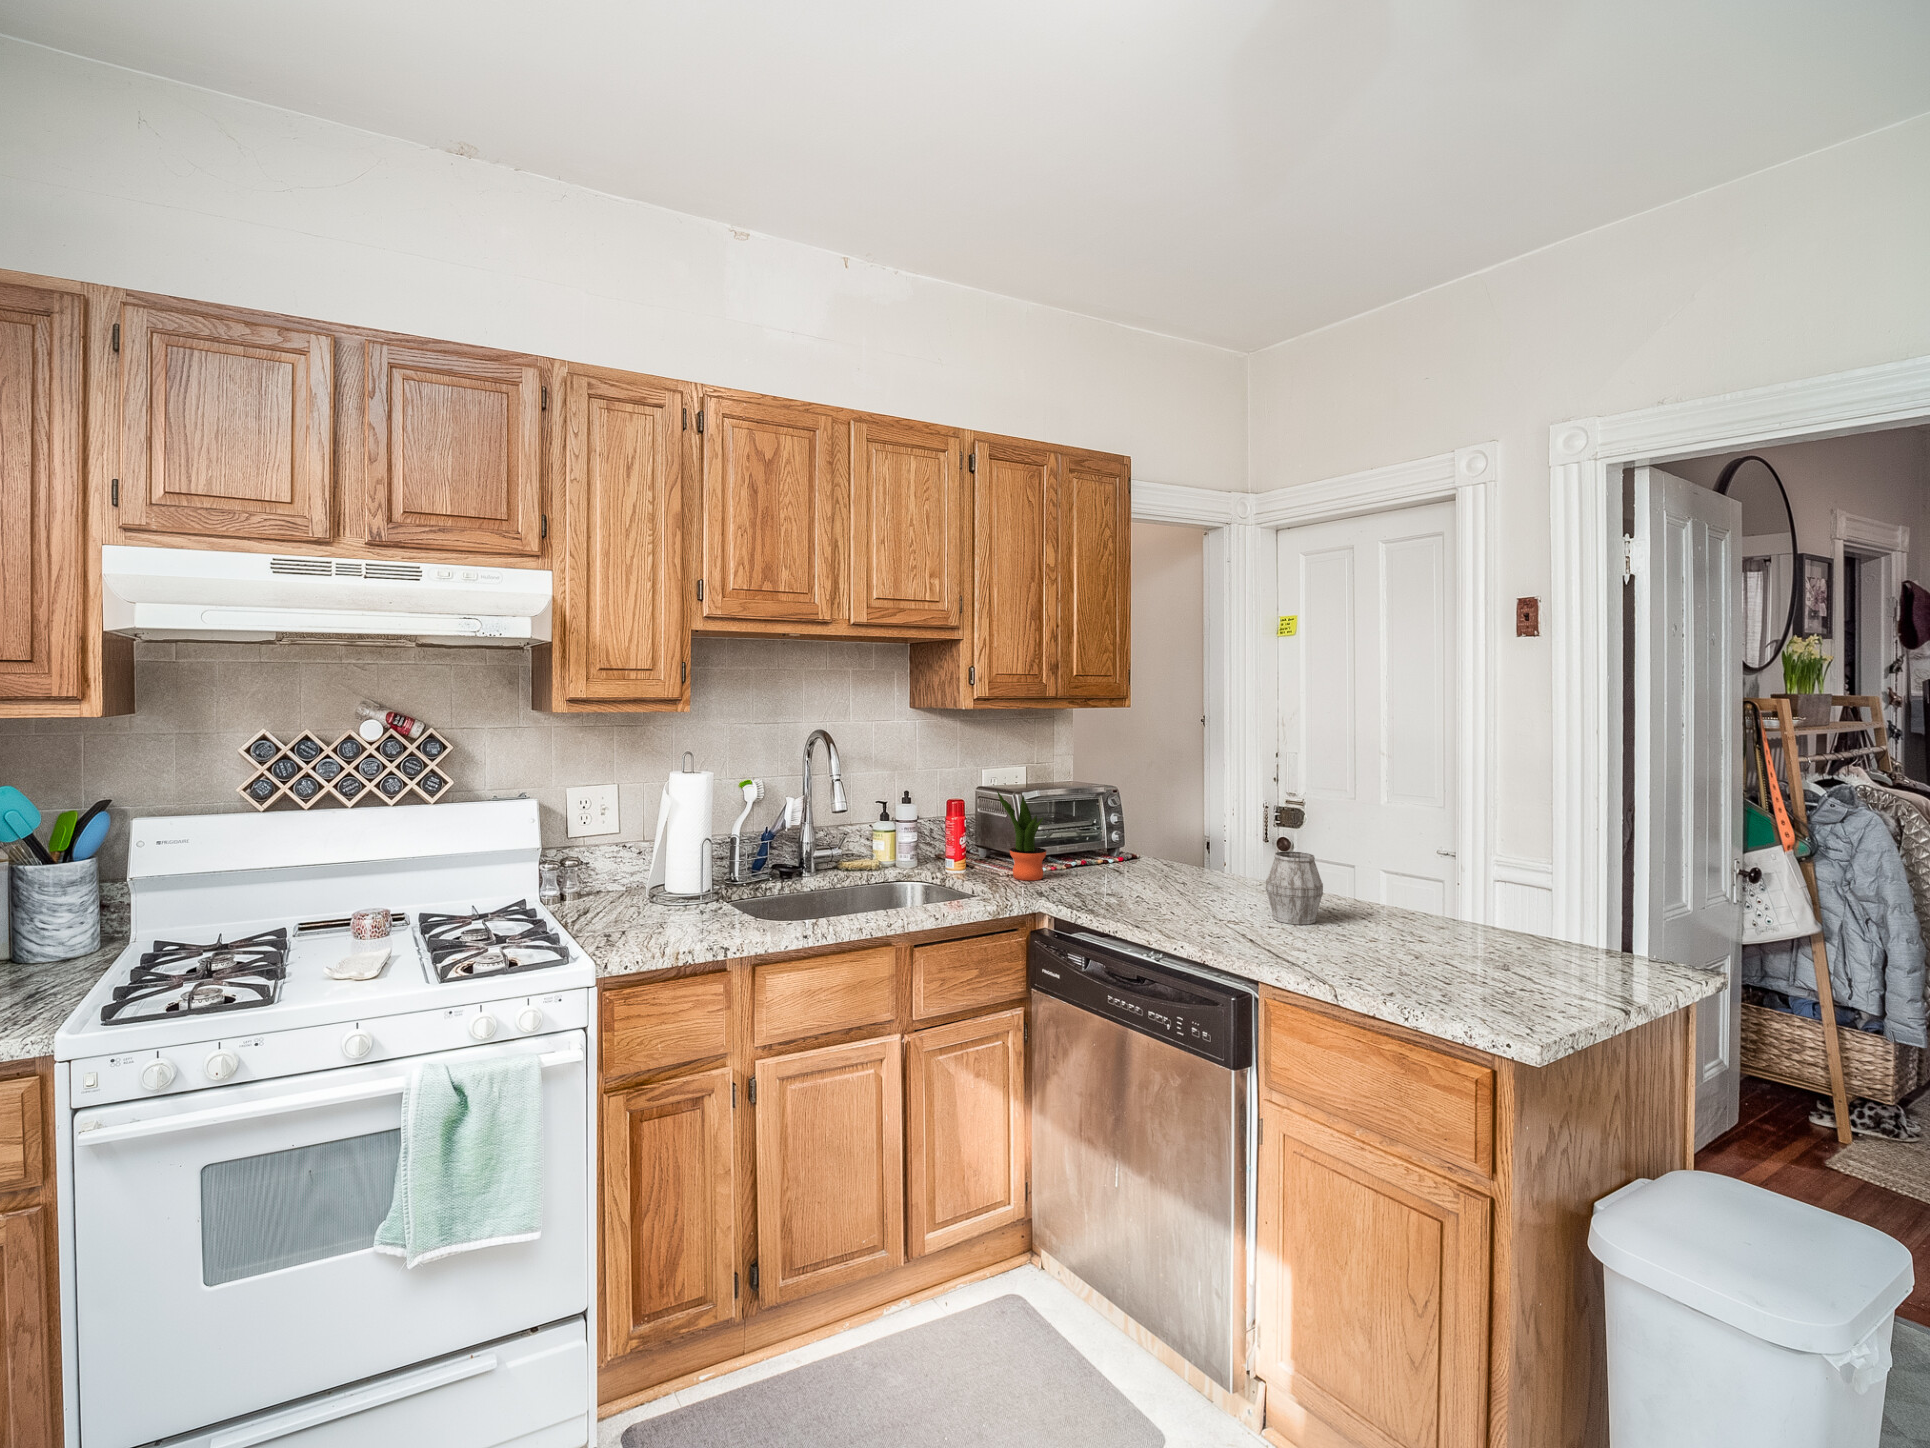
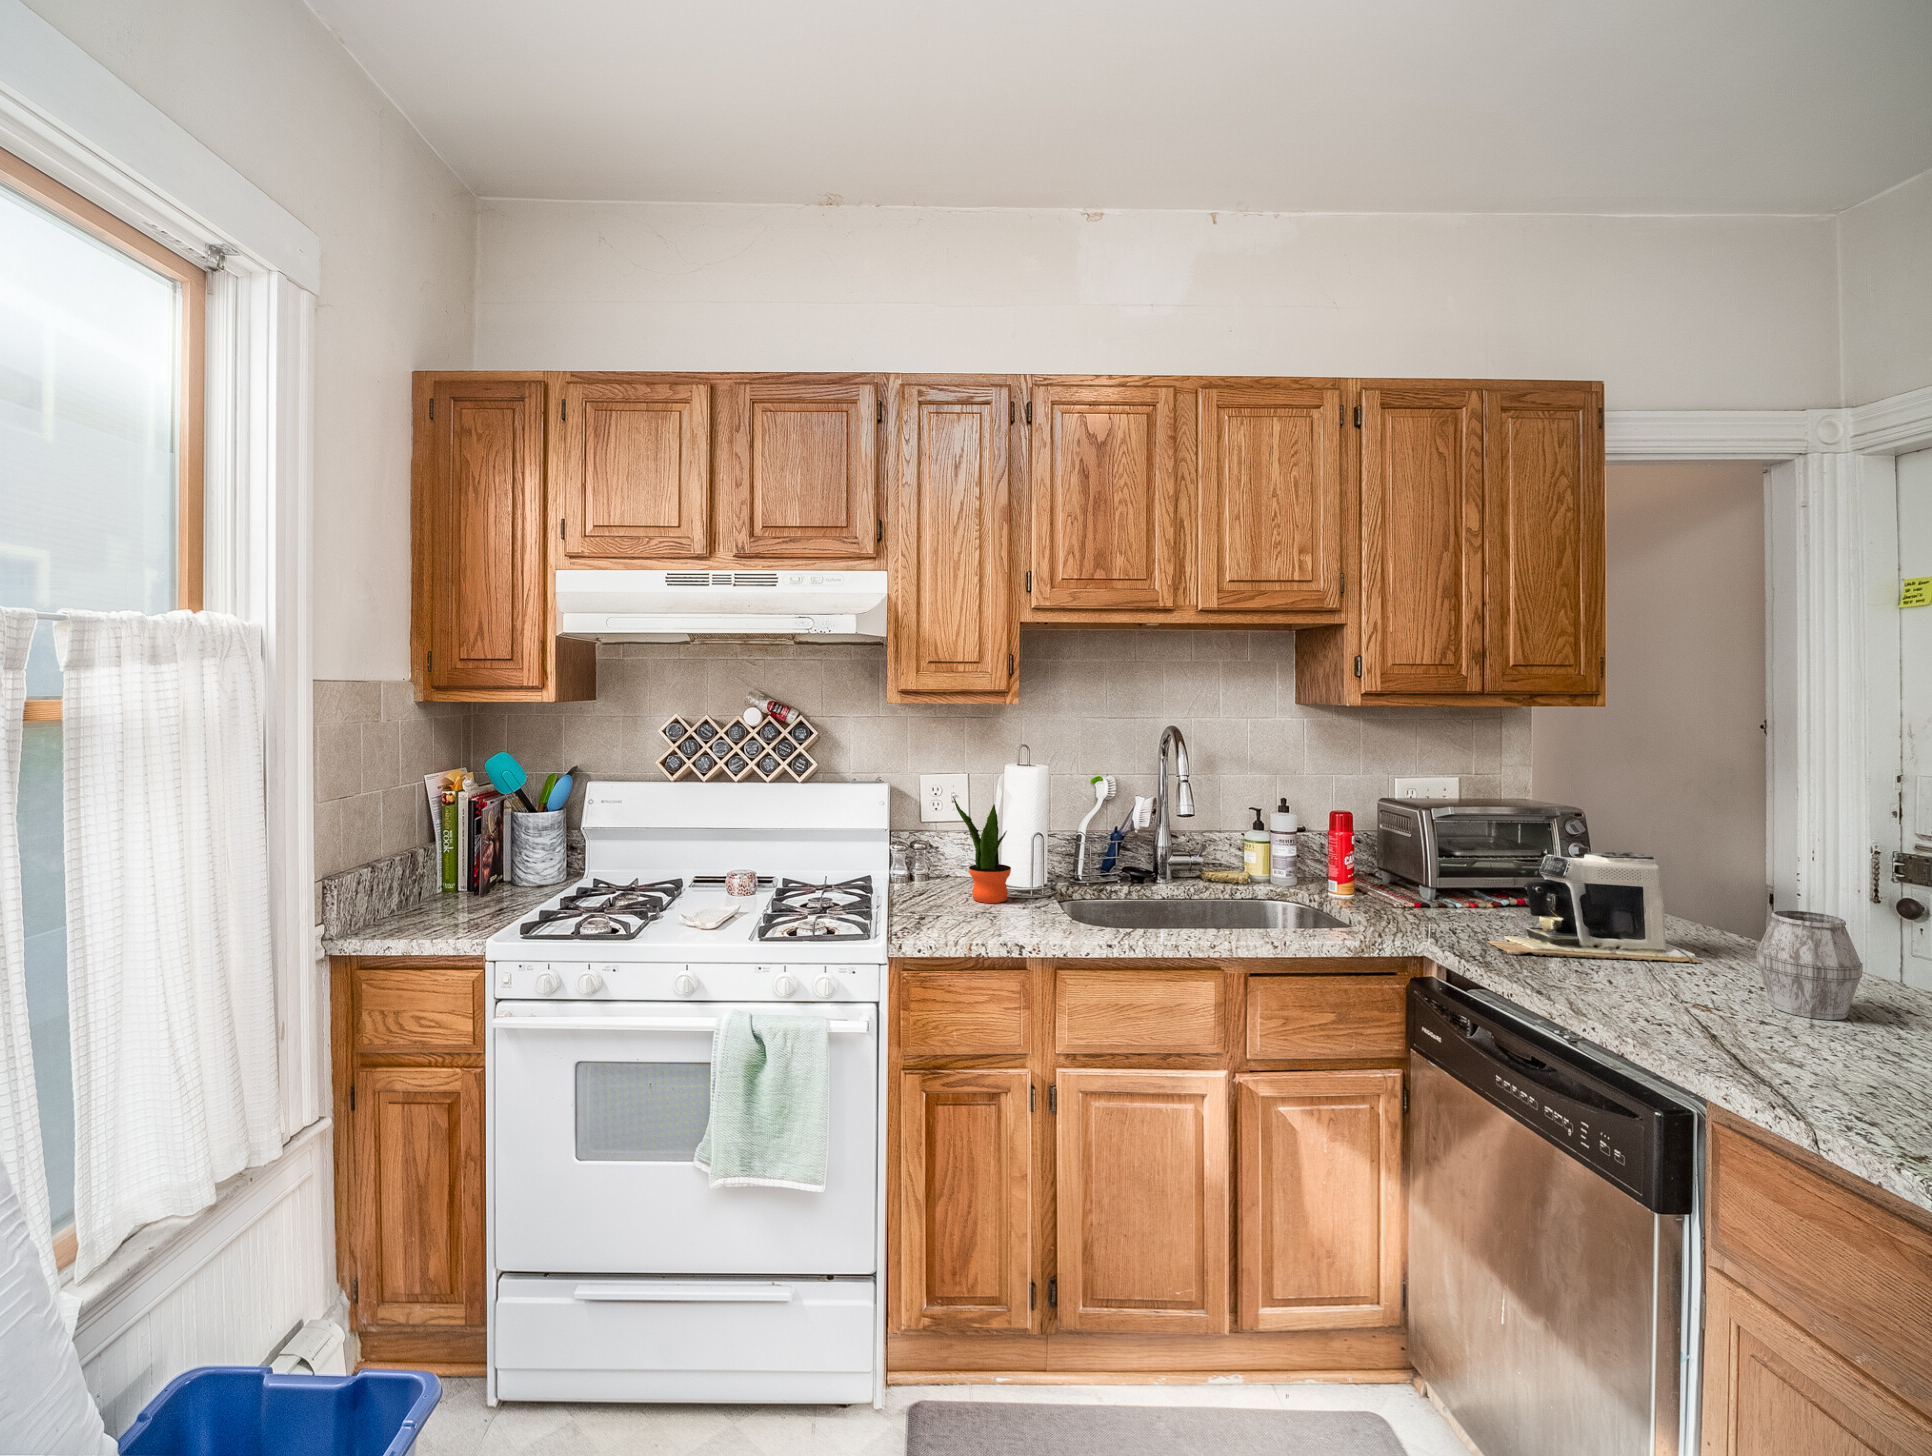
potted plant: present [997,791,1046,880] -> present [953,797,1011,903]
coffee maker: none [1085,818,1219,905] -> present [1488,852,1701,963]

